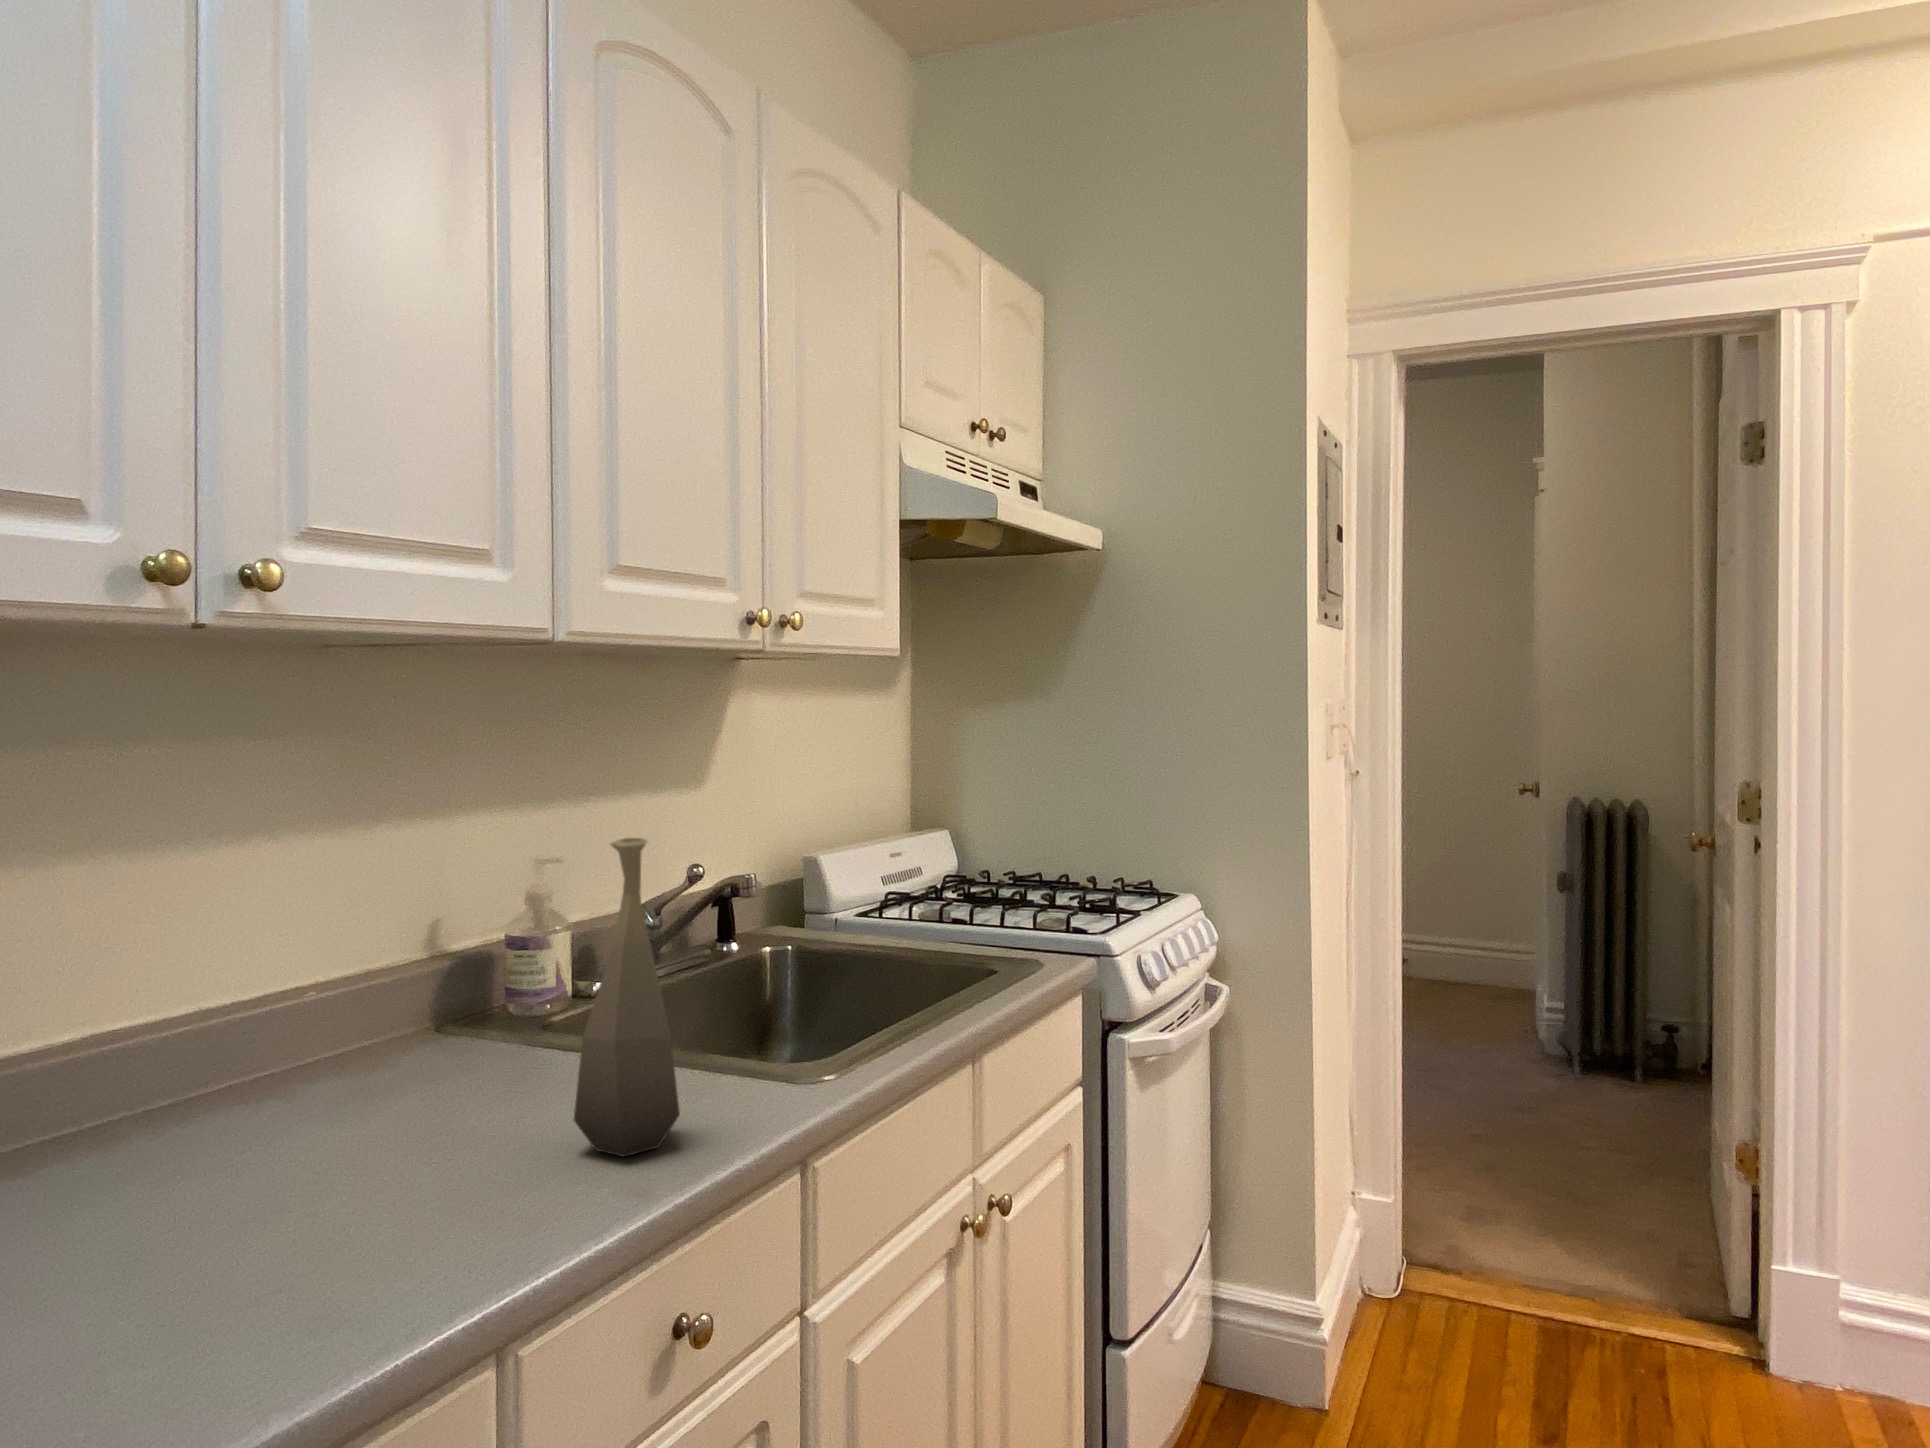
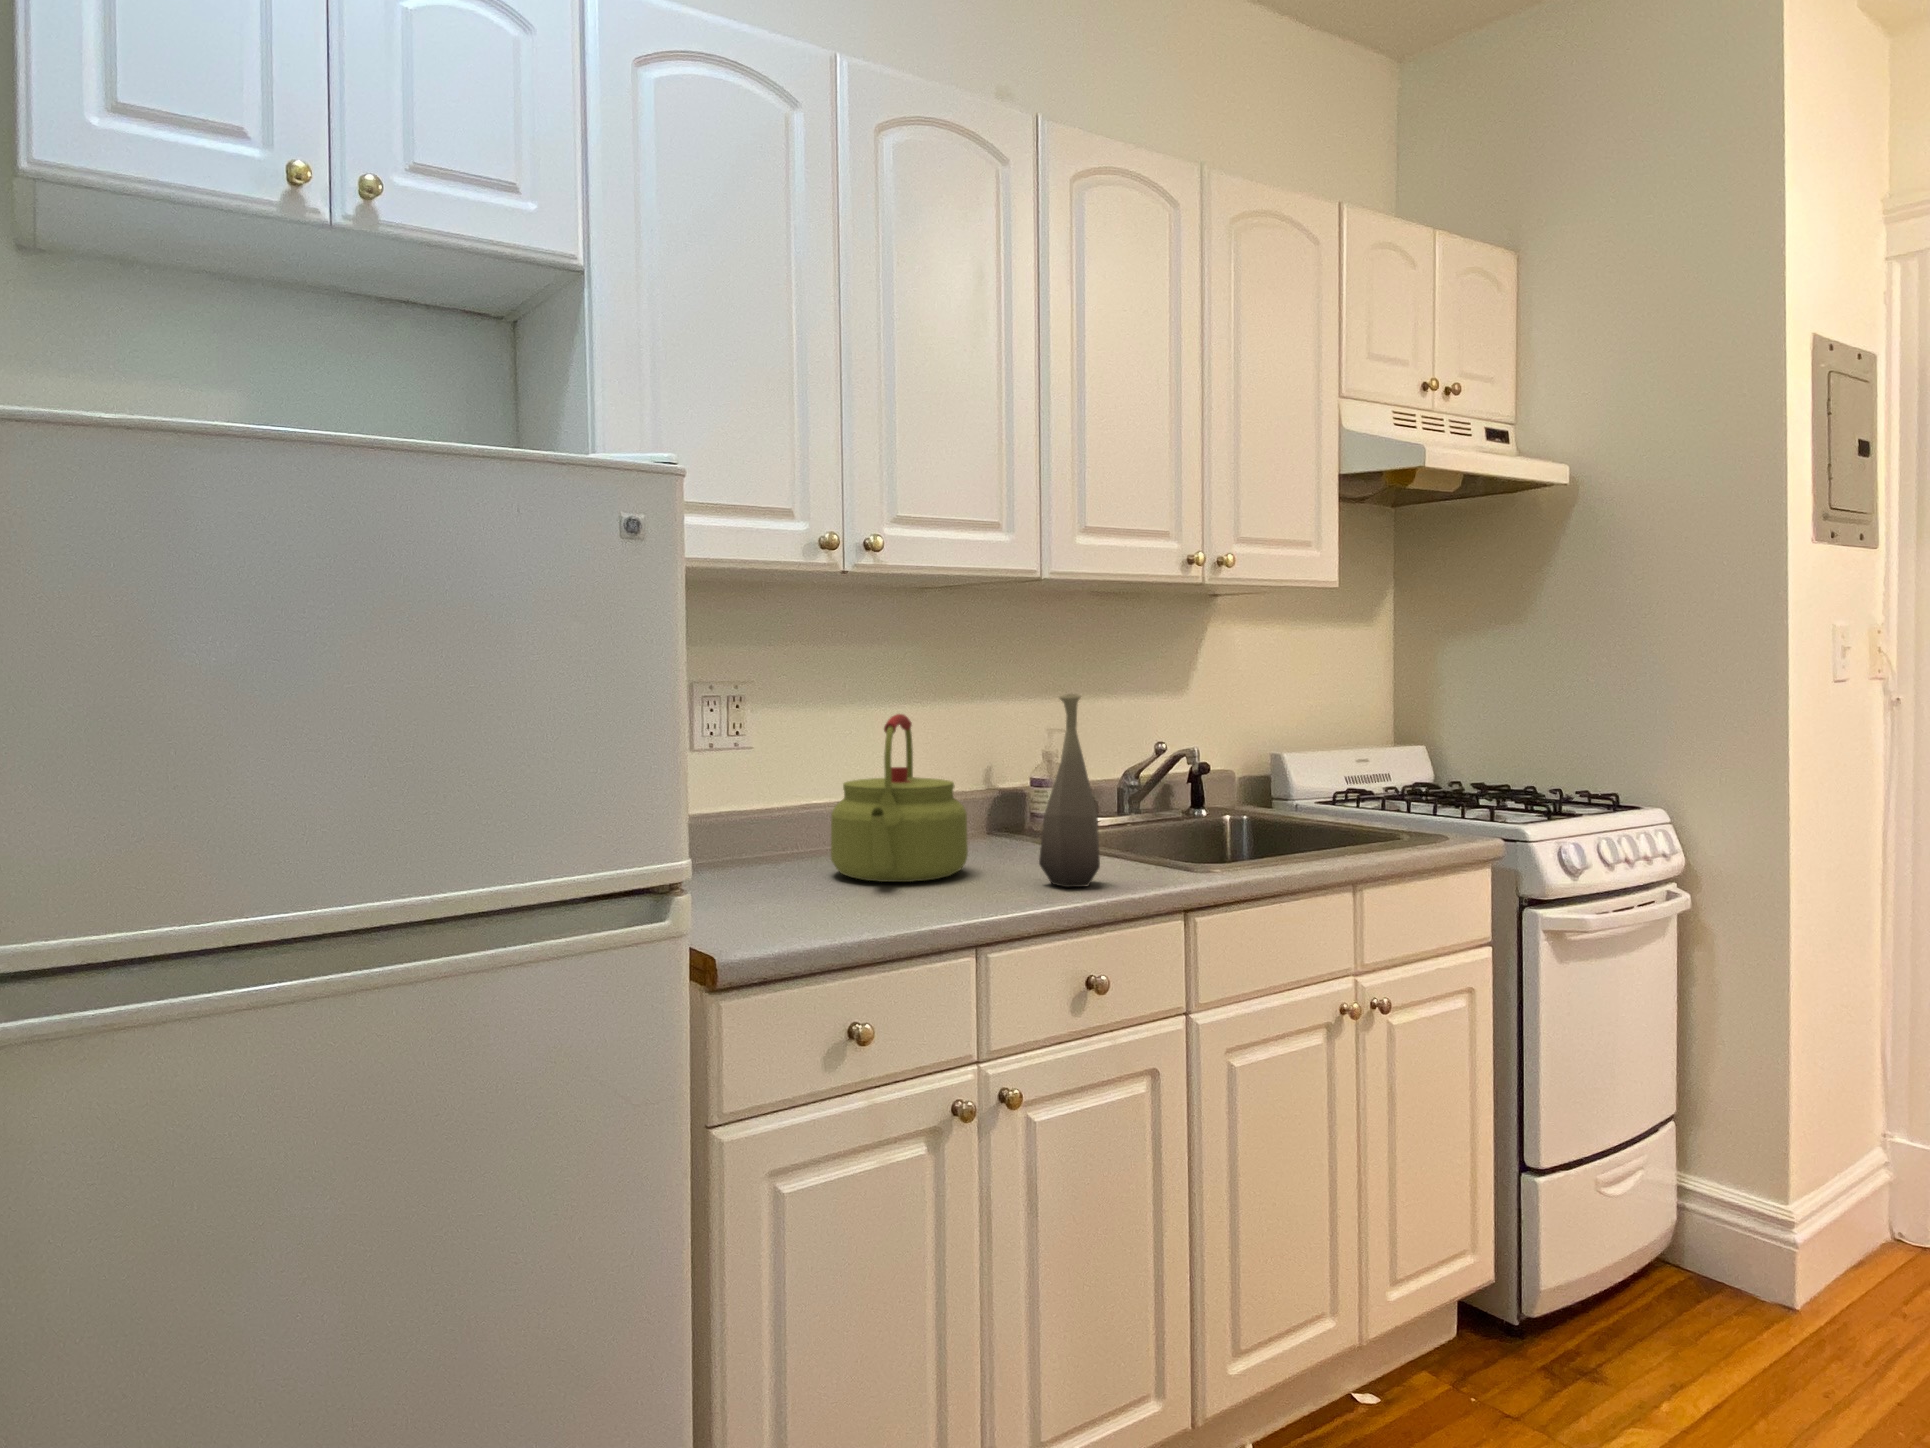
kettle: none [155,875,434,1197] -> present [831,714,968,882]

